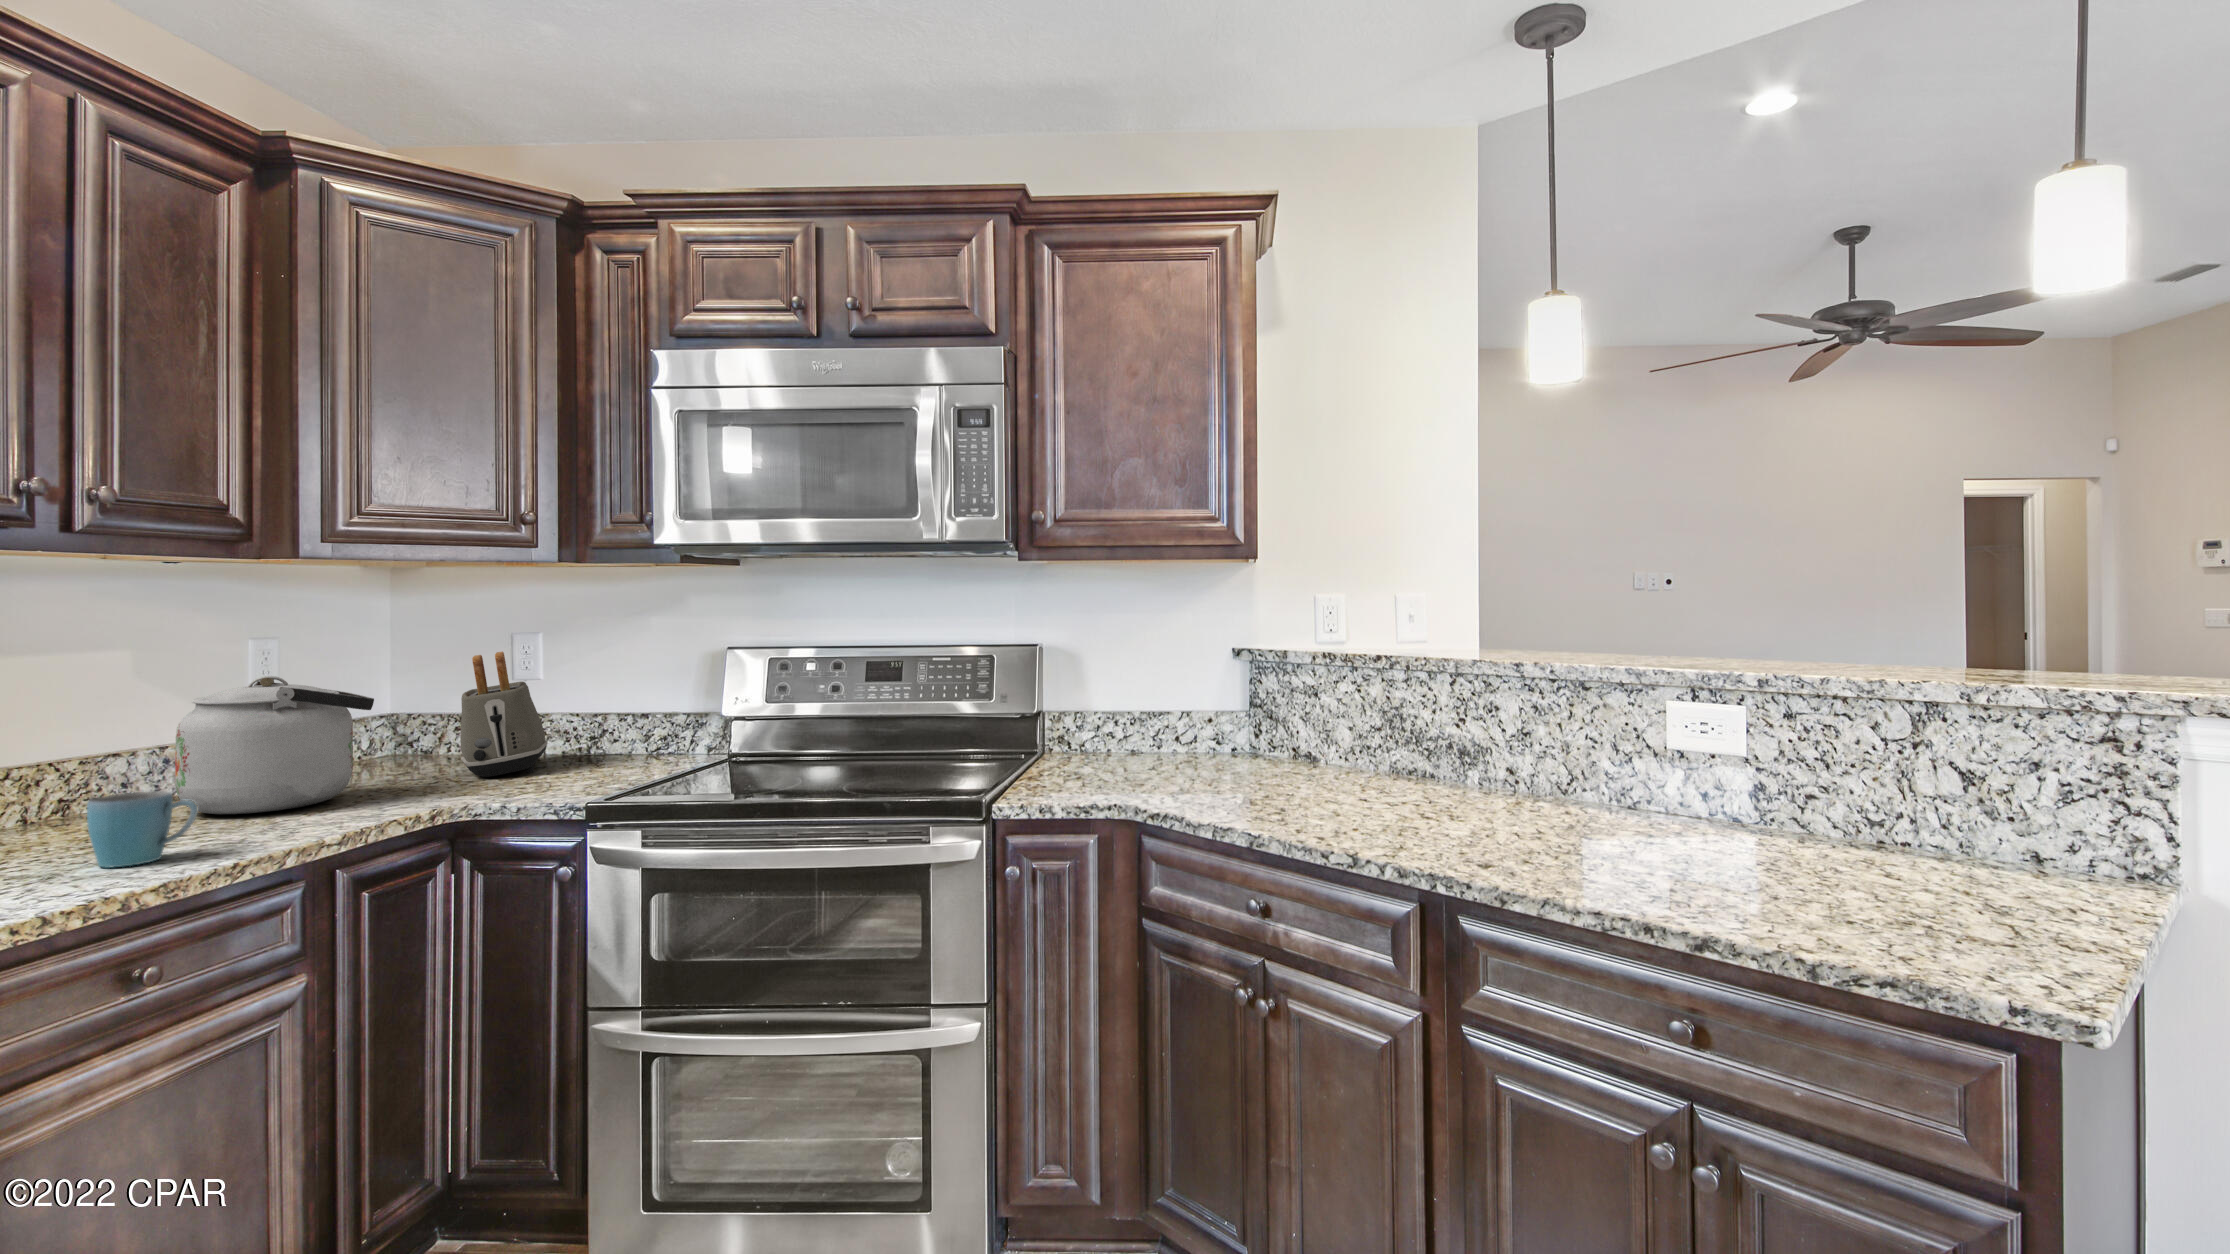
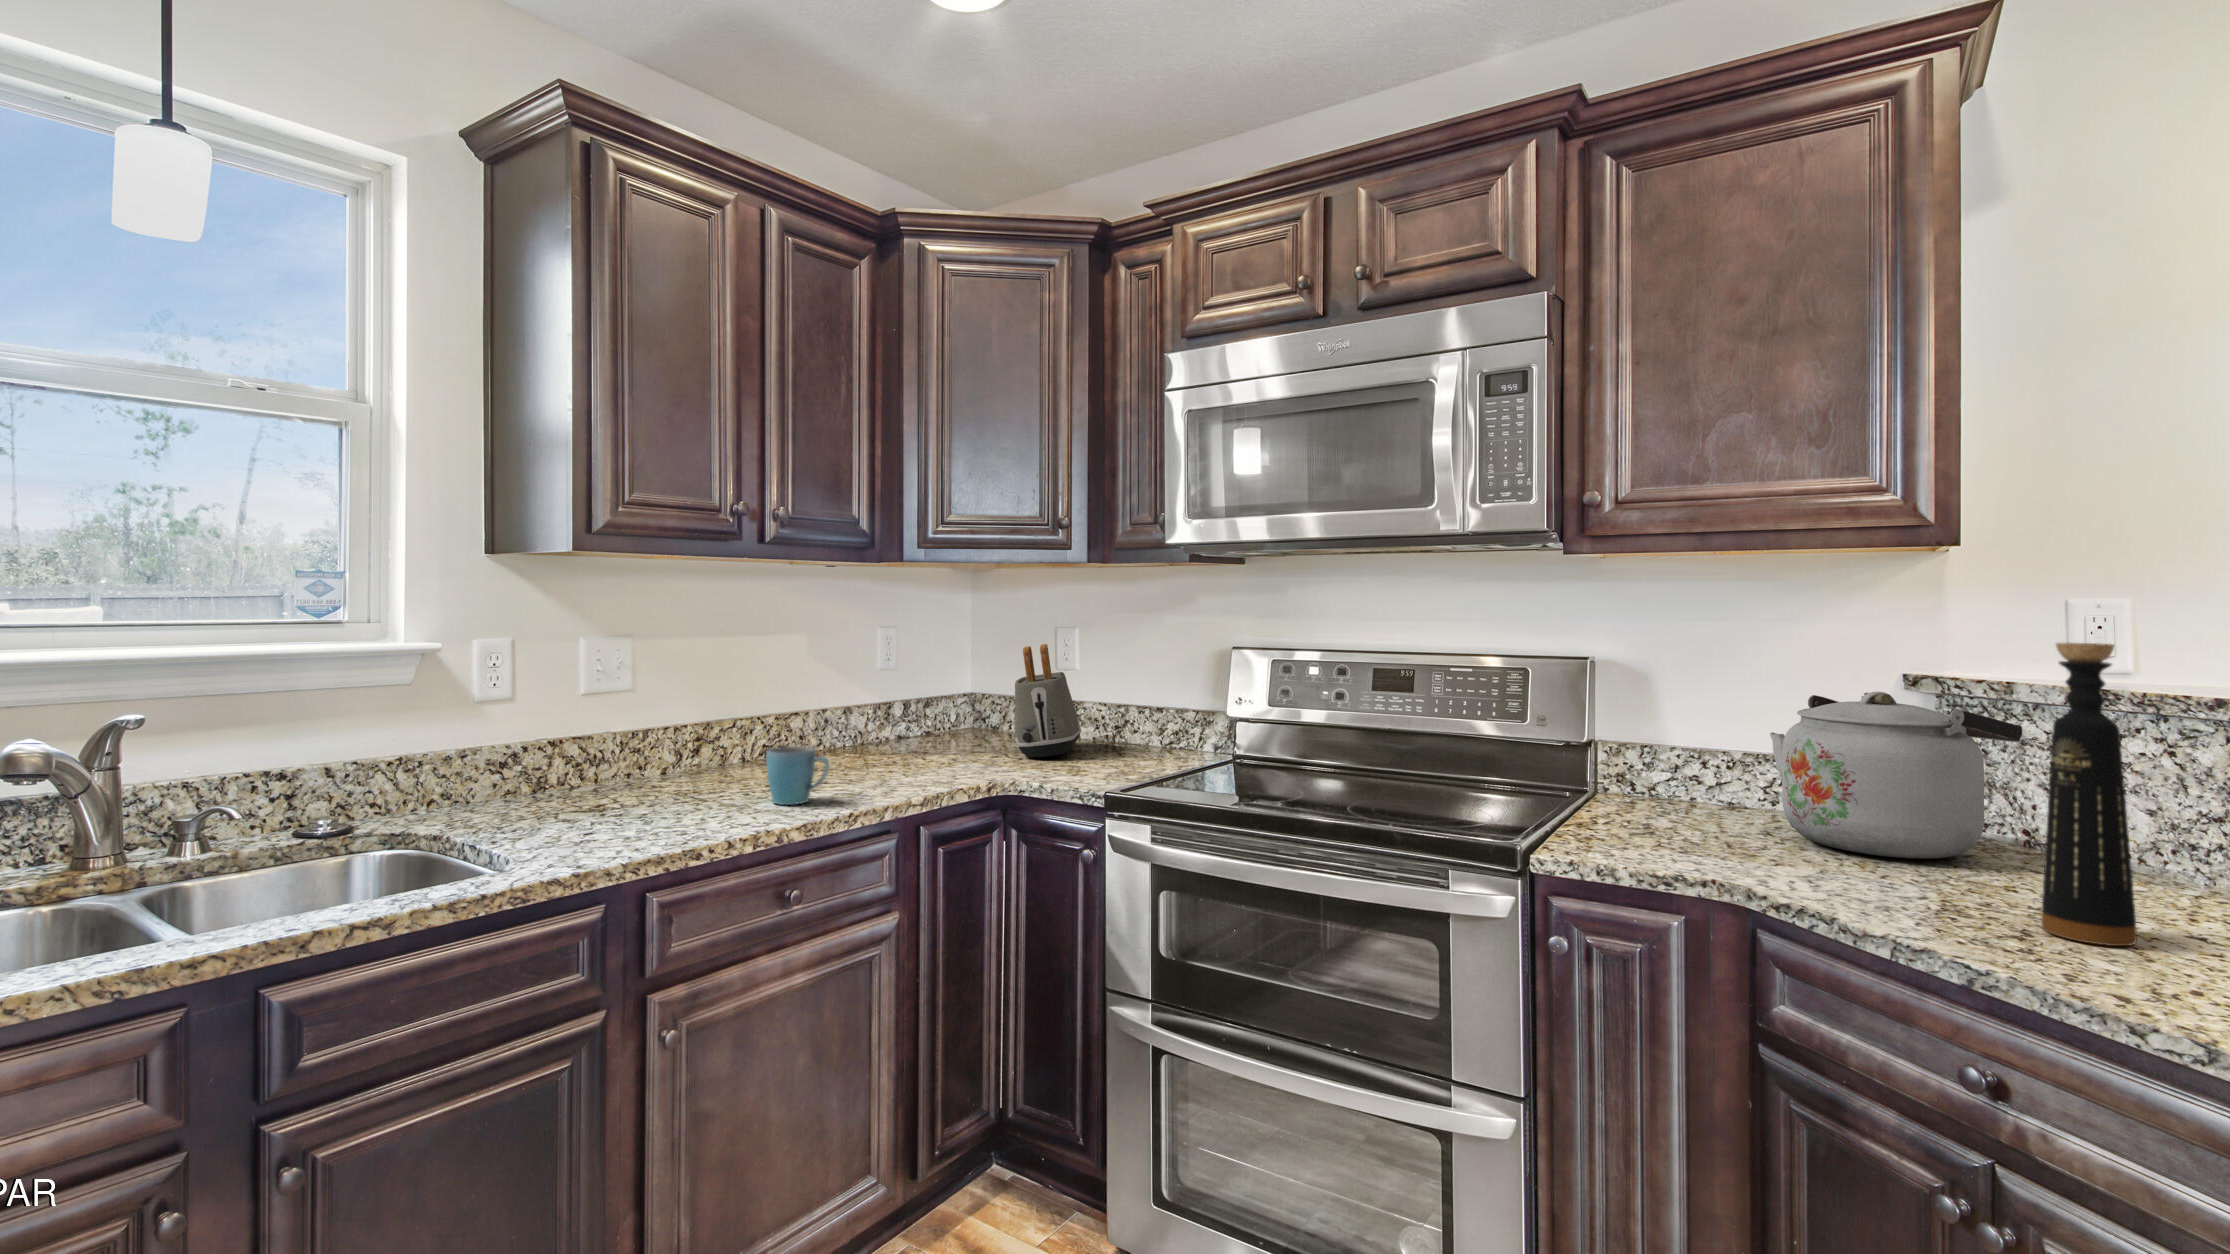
bottle: none [1295,622,1338,811] -> present [2041,643,2137,946]
kettle: present [175,676,374,814] -> present [1770,692,2022,859]

